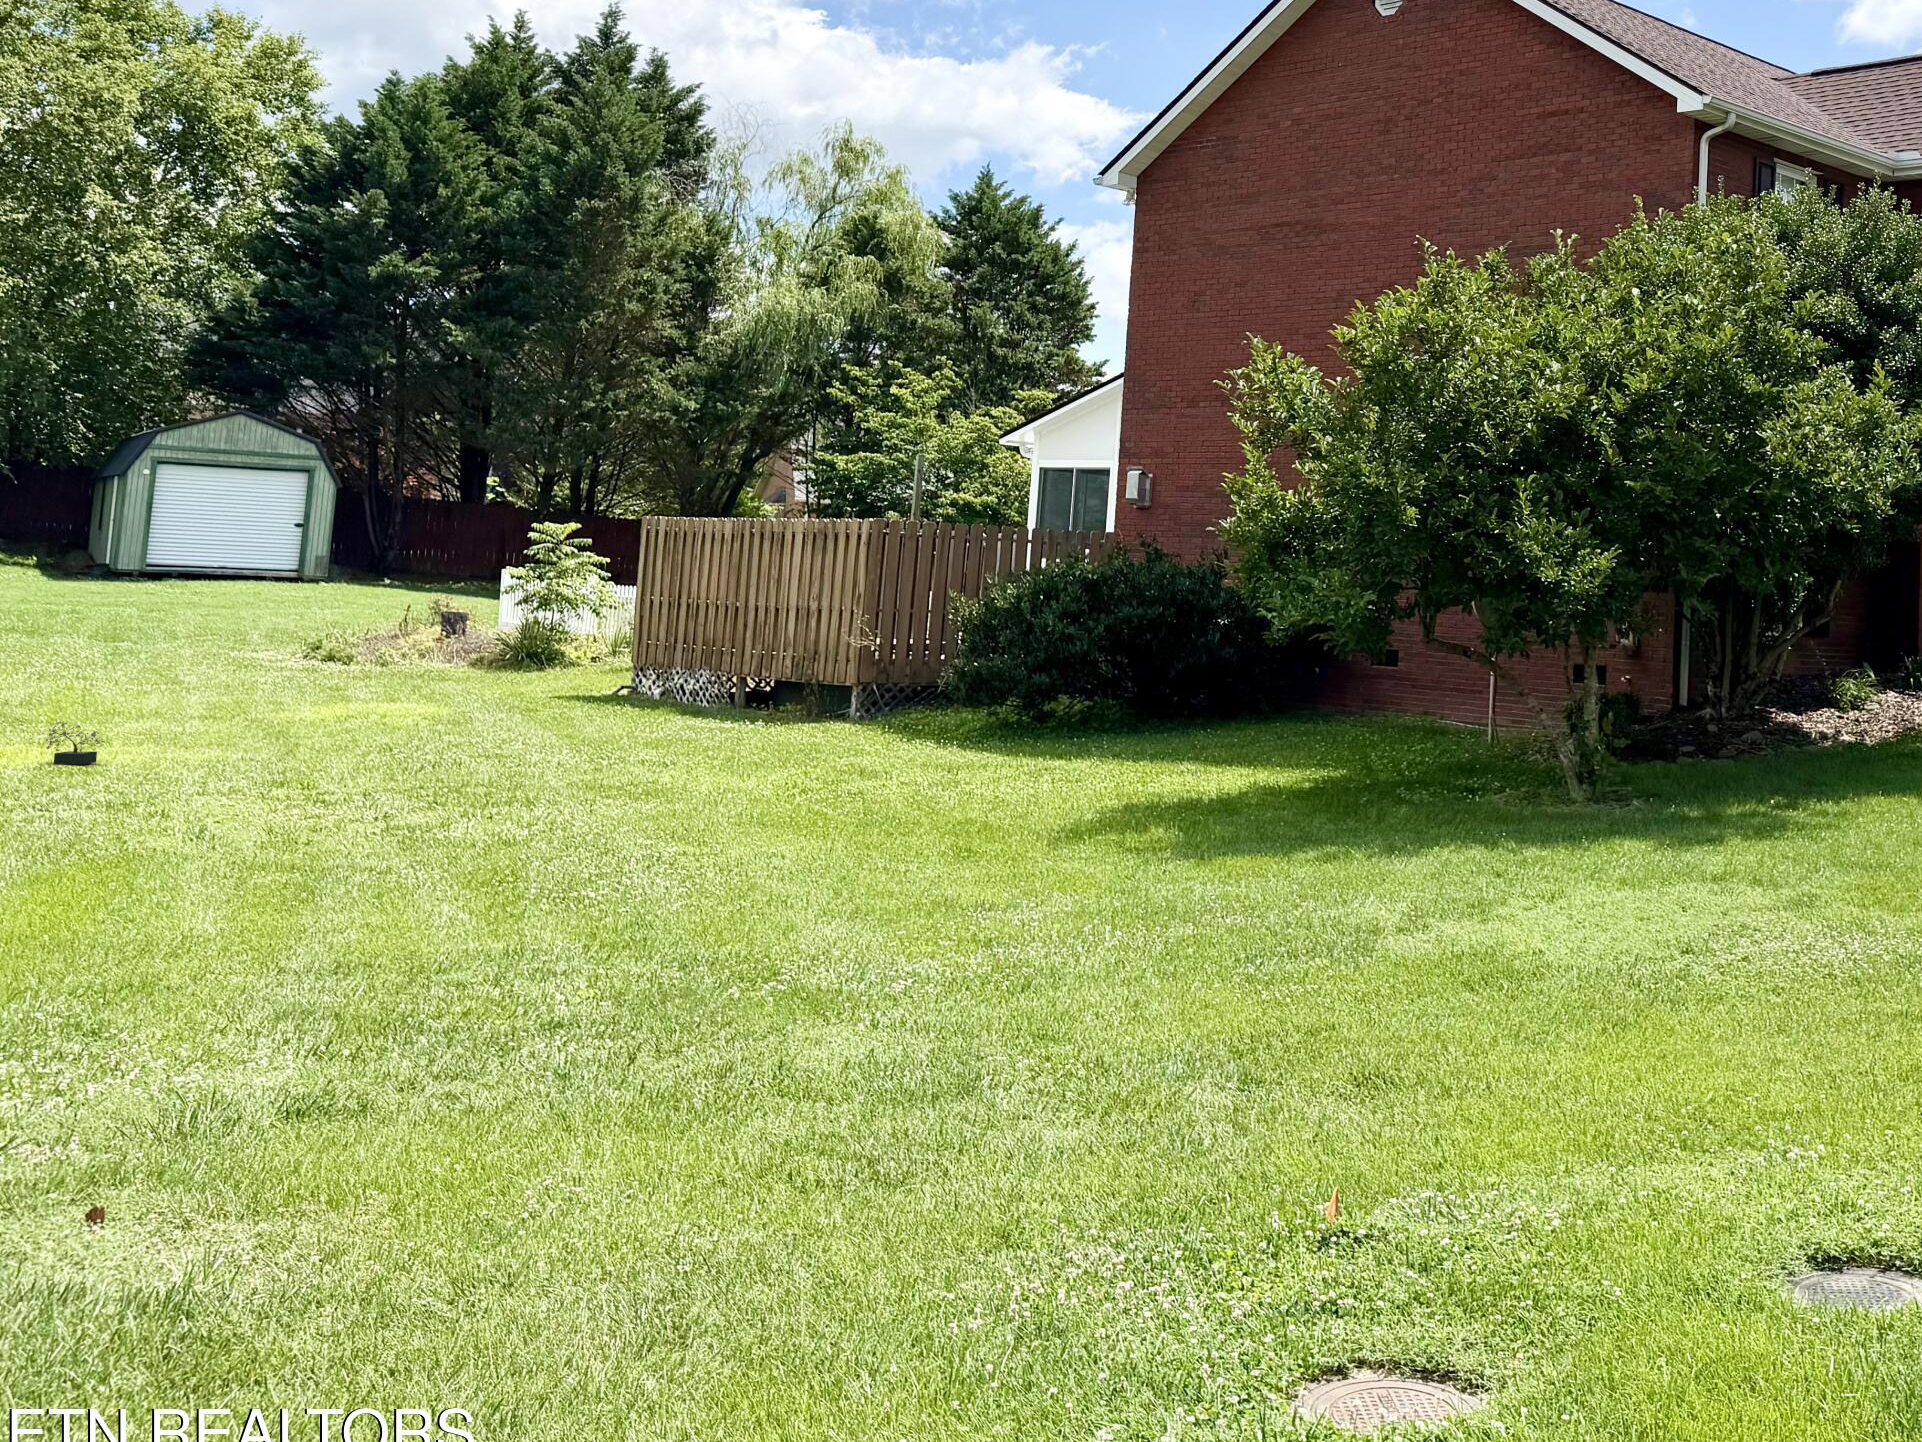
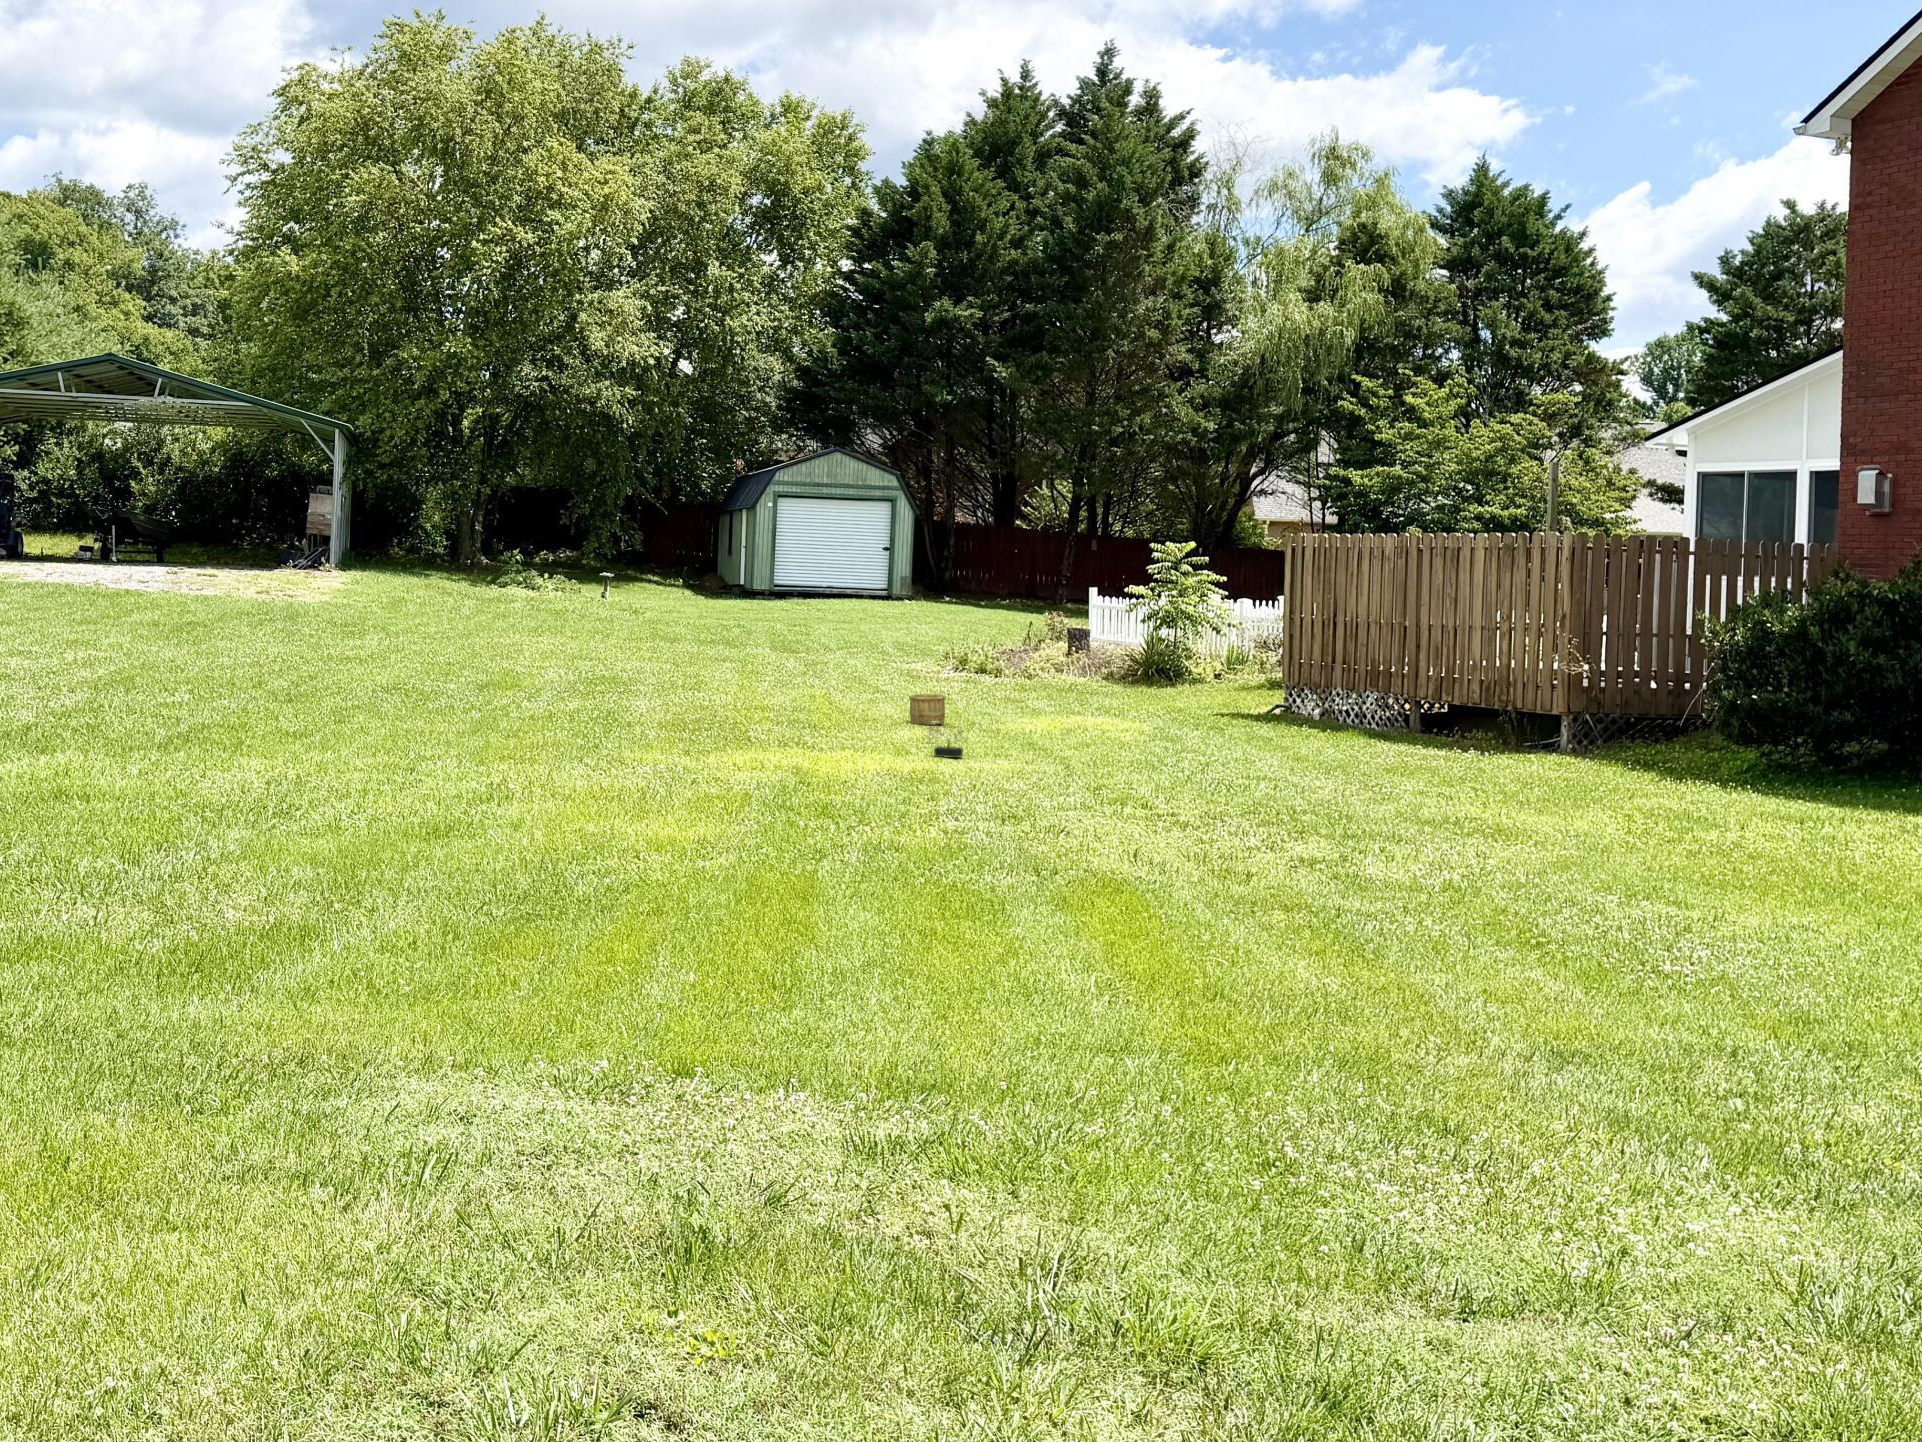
wooden bucket: none [89,690,140,726] -> present [909,694,946,725]

